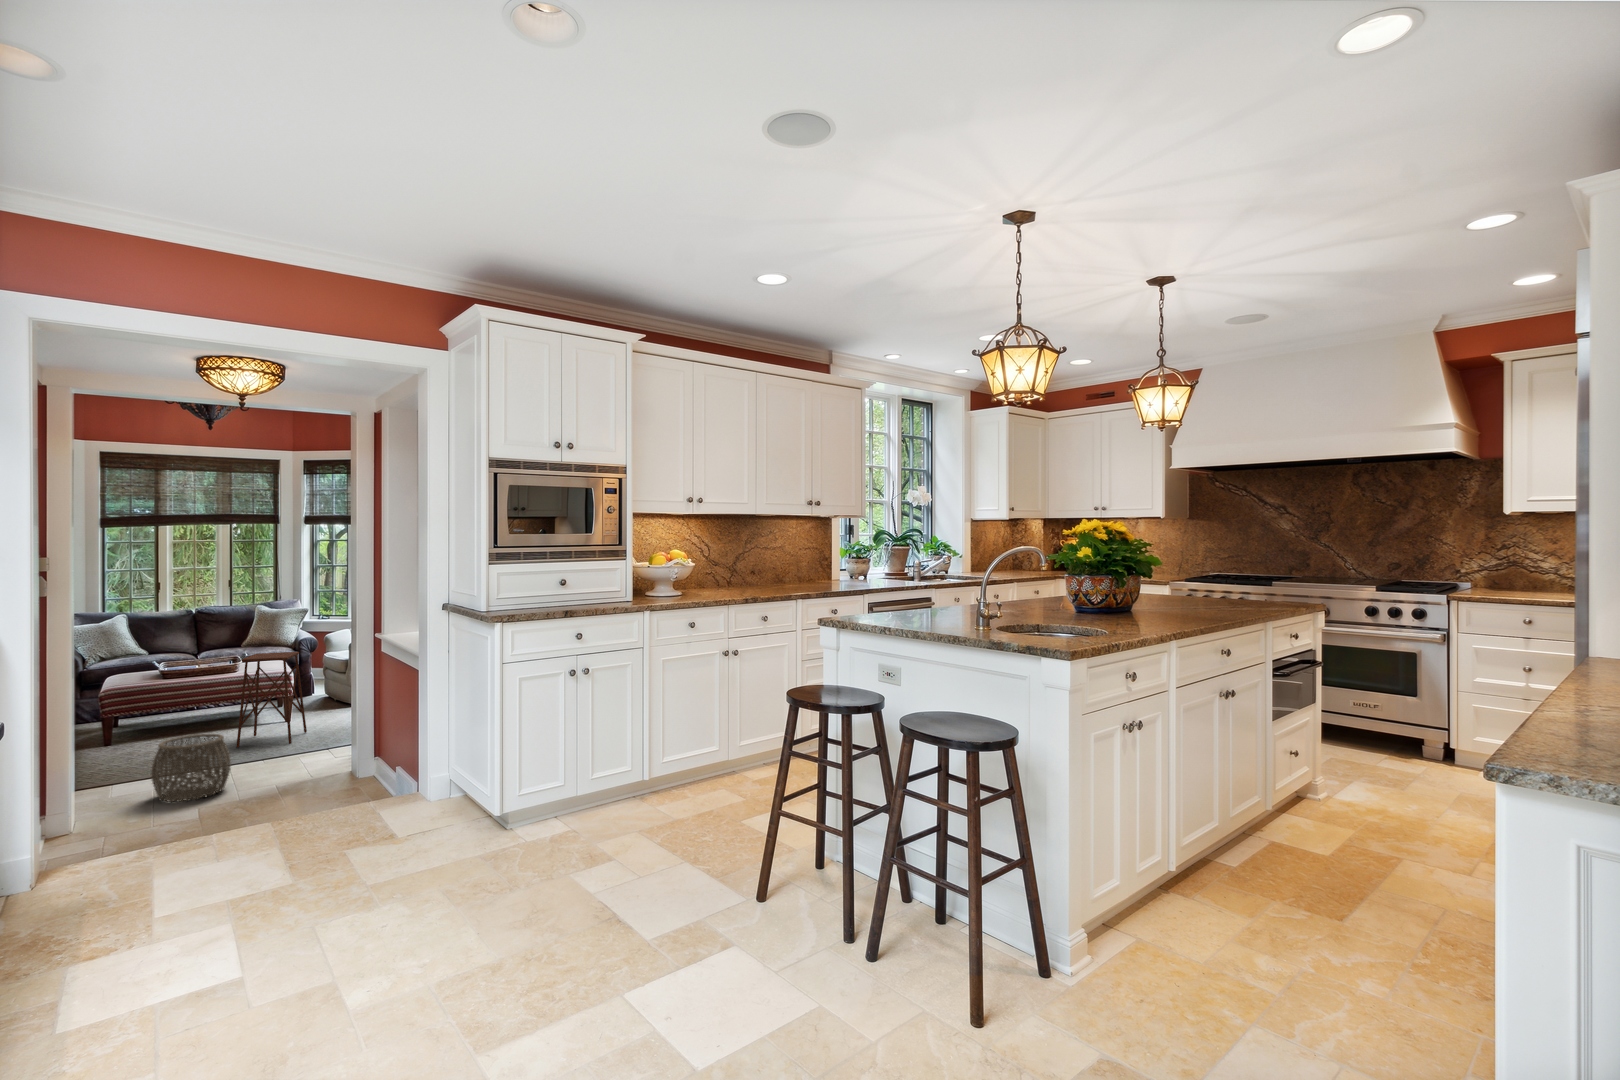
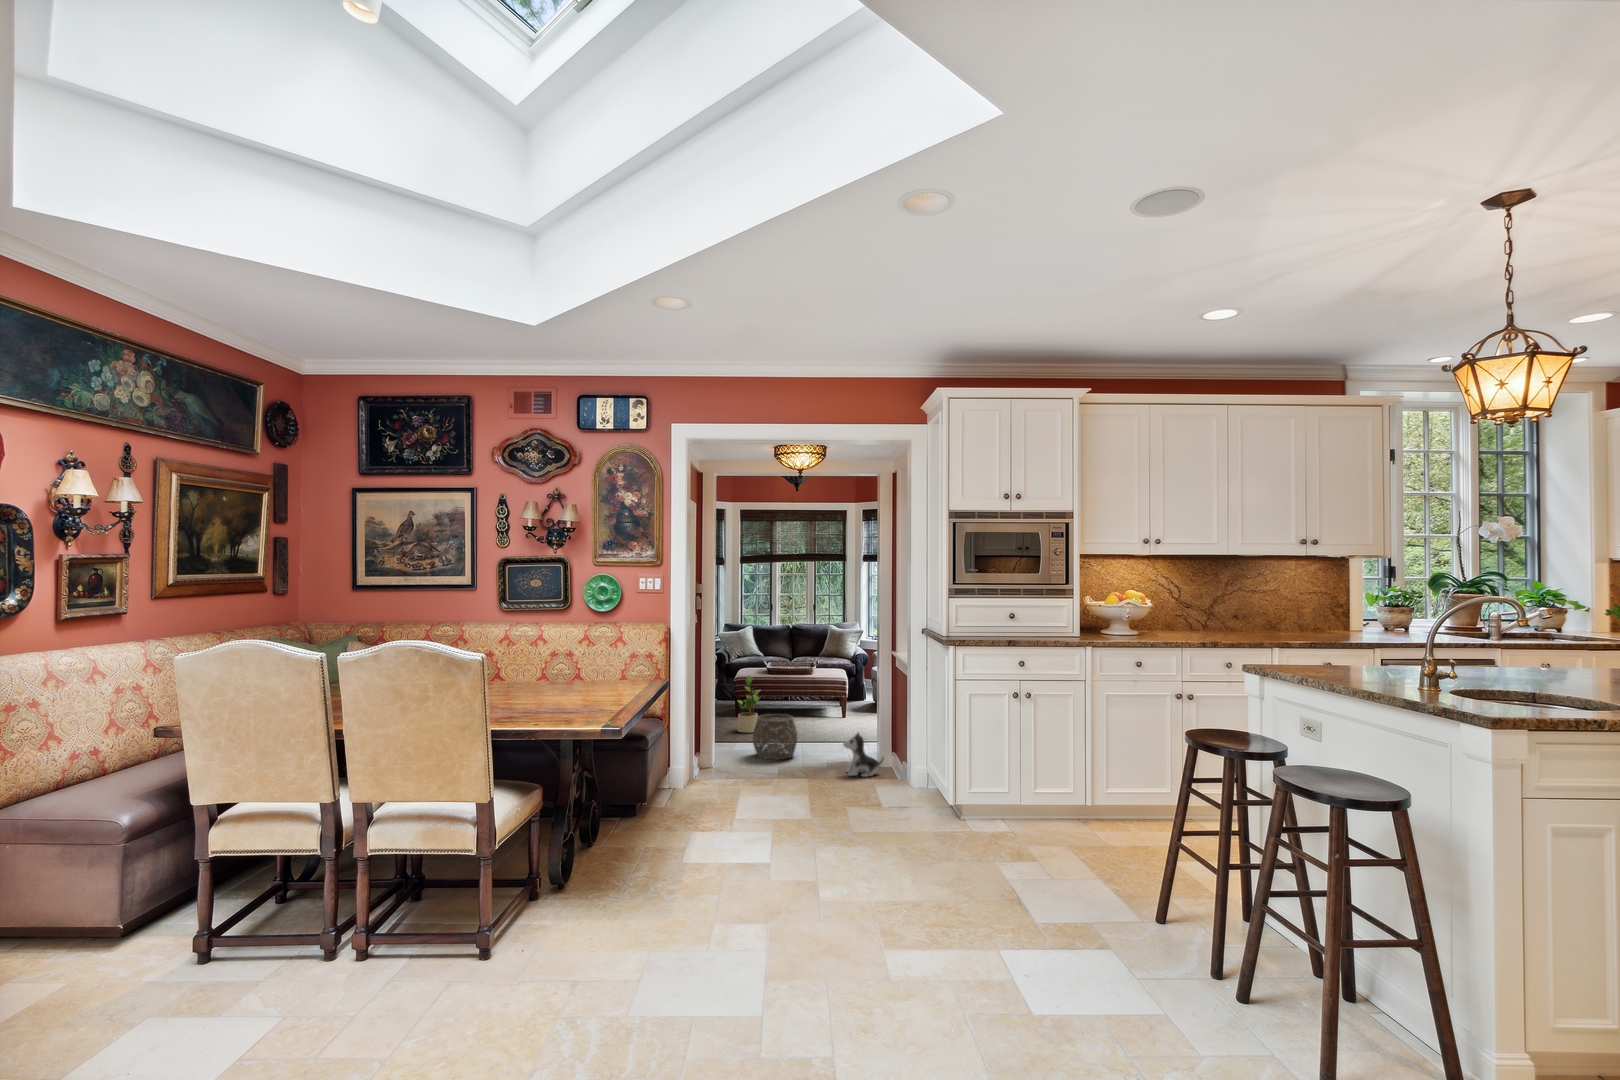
side table: present [236,652,307,748] -> none [808,661,853,733]
potted plant: none [110,685,156,768] -> present [737,675,761,733]
plush toy: none [312,741,372,801] -> present [843,733,884,777]

